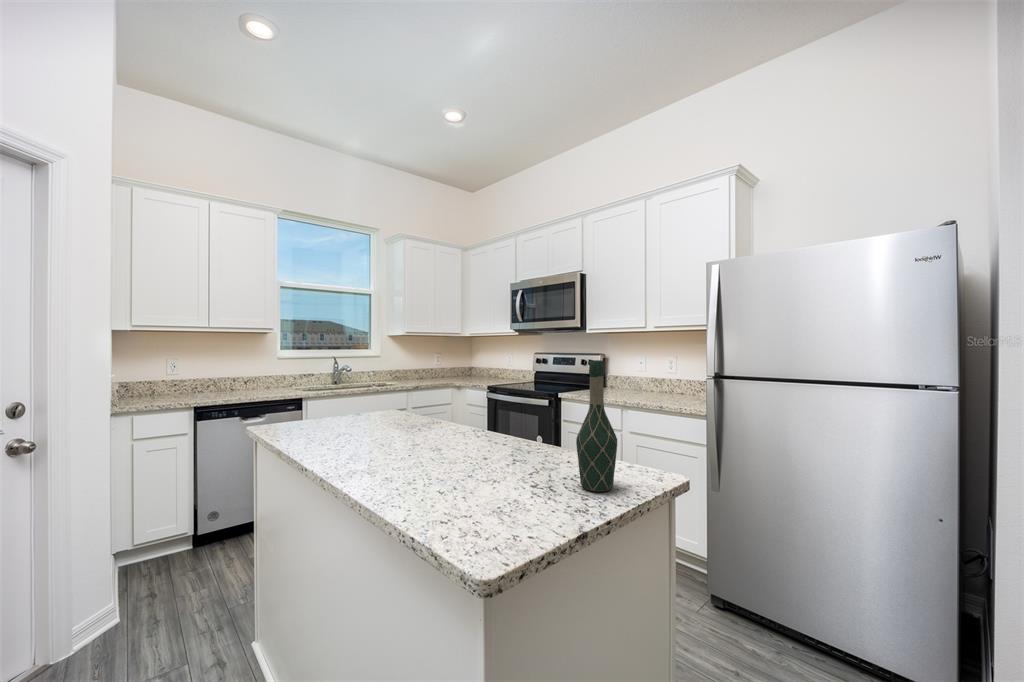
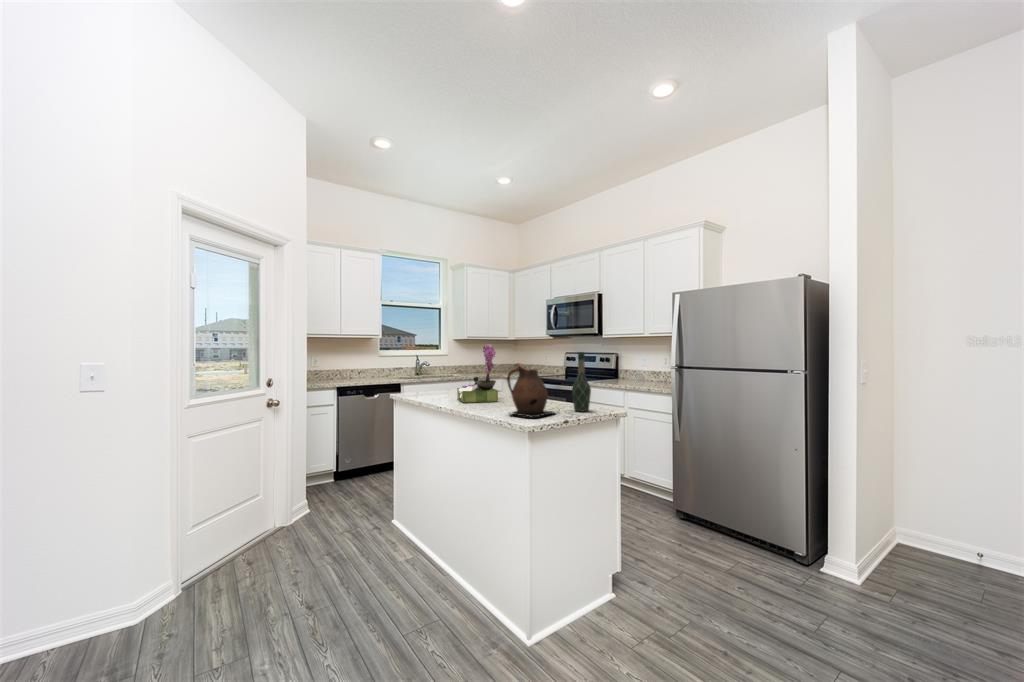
flower arrangement: none [346,340,429,460] -> present [457,344,498,403]
ceramic pitcher: none [429,387,546,535] -> present [507,363,554,417]

